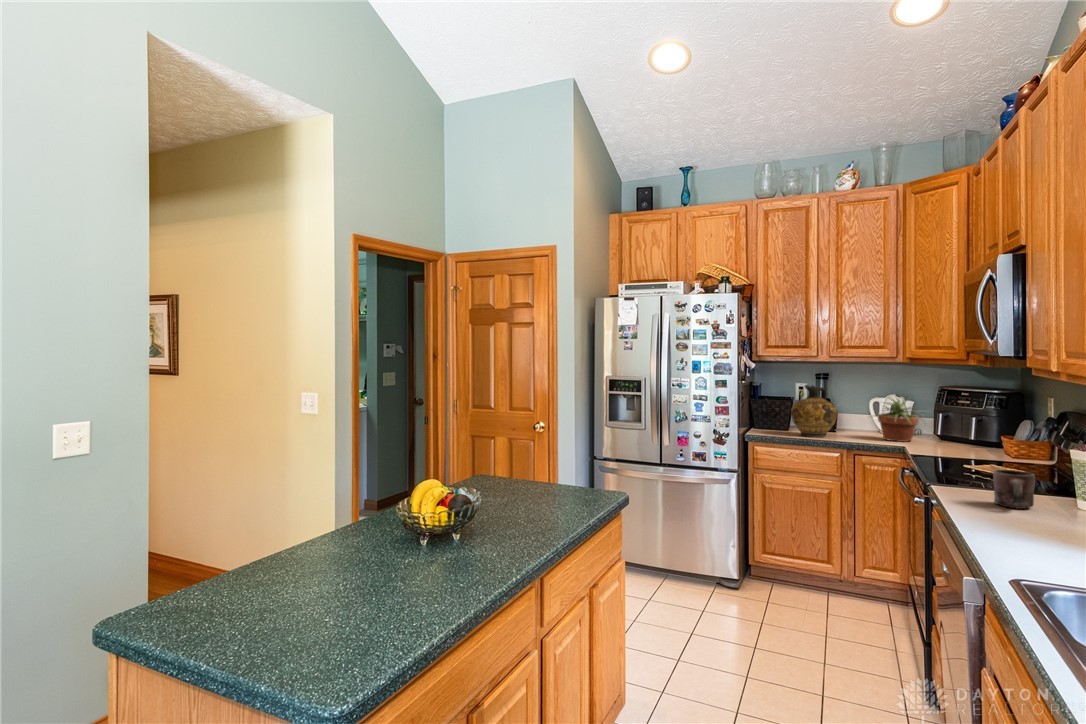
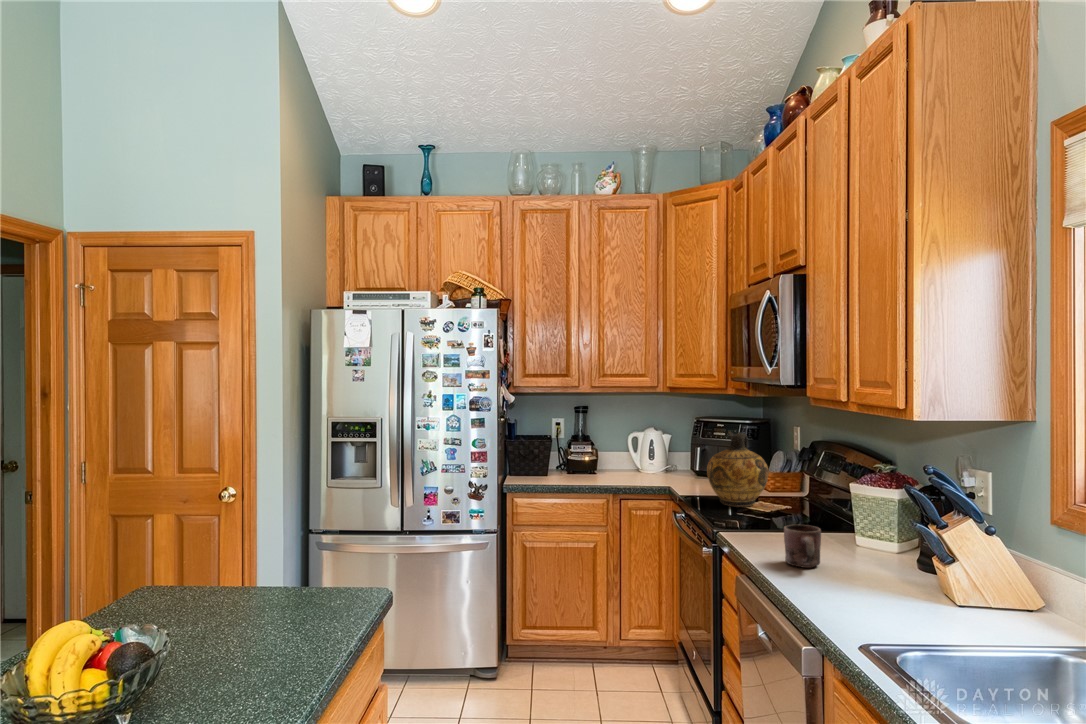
ceramic jug: present [791,385,837,437] -> present [707,431,769,507]
potted plant: present [875,397,921,442] -> none [631,428,692,480]

